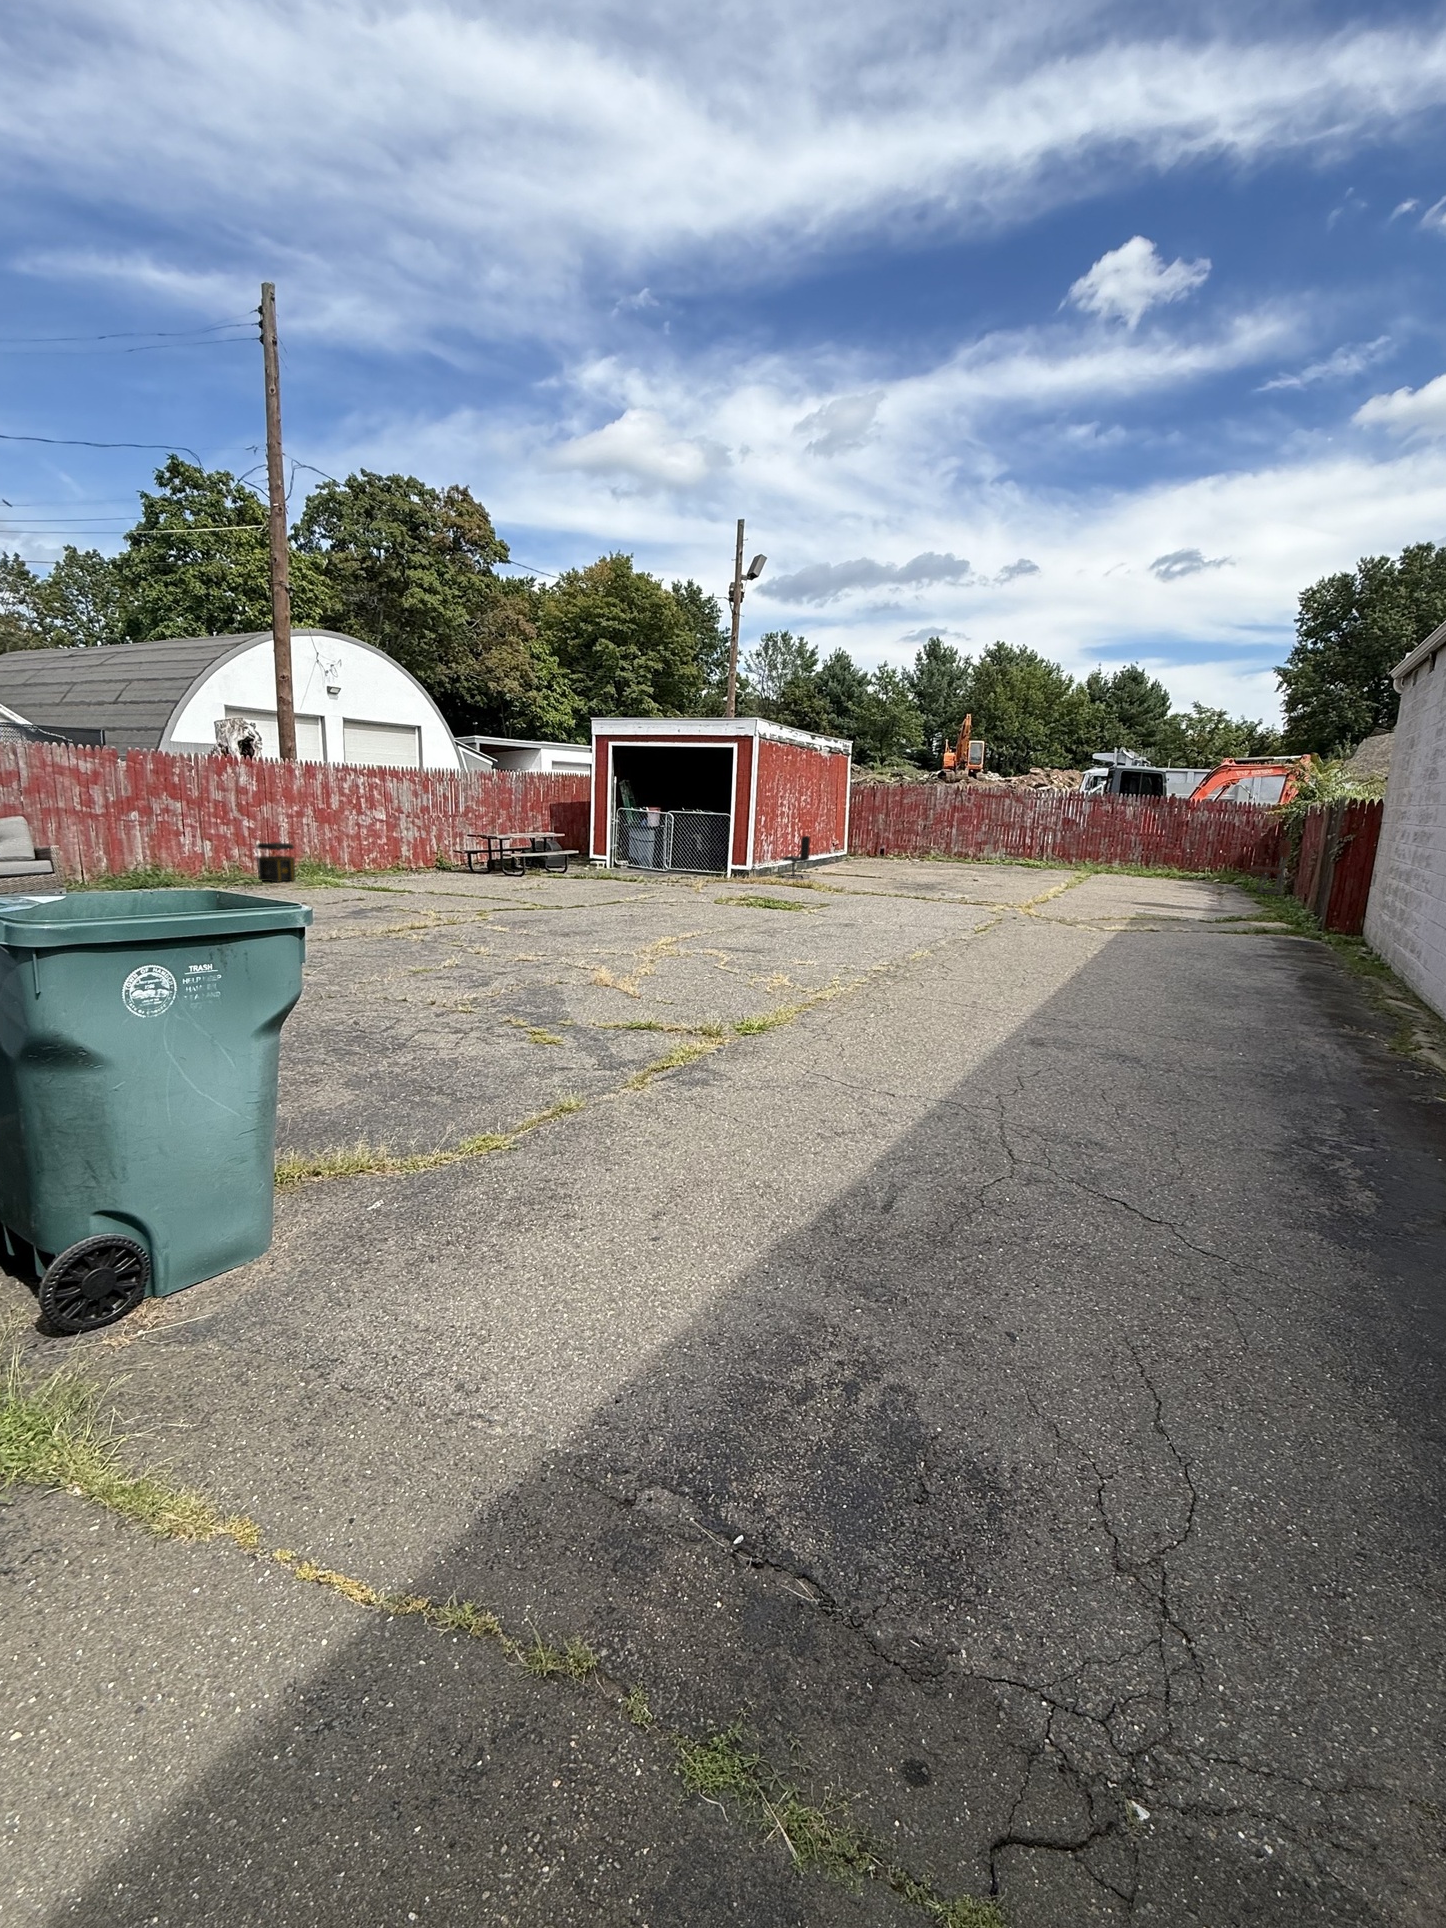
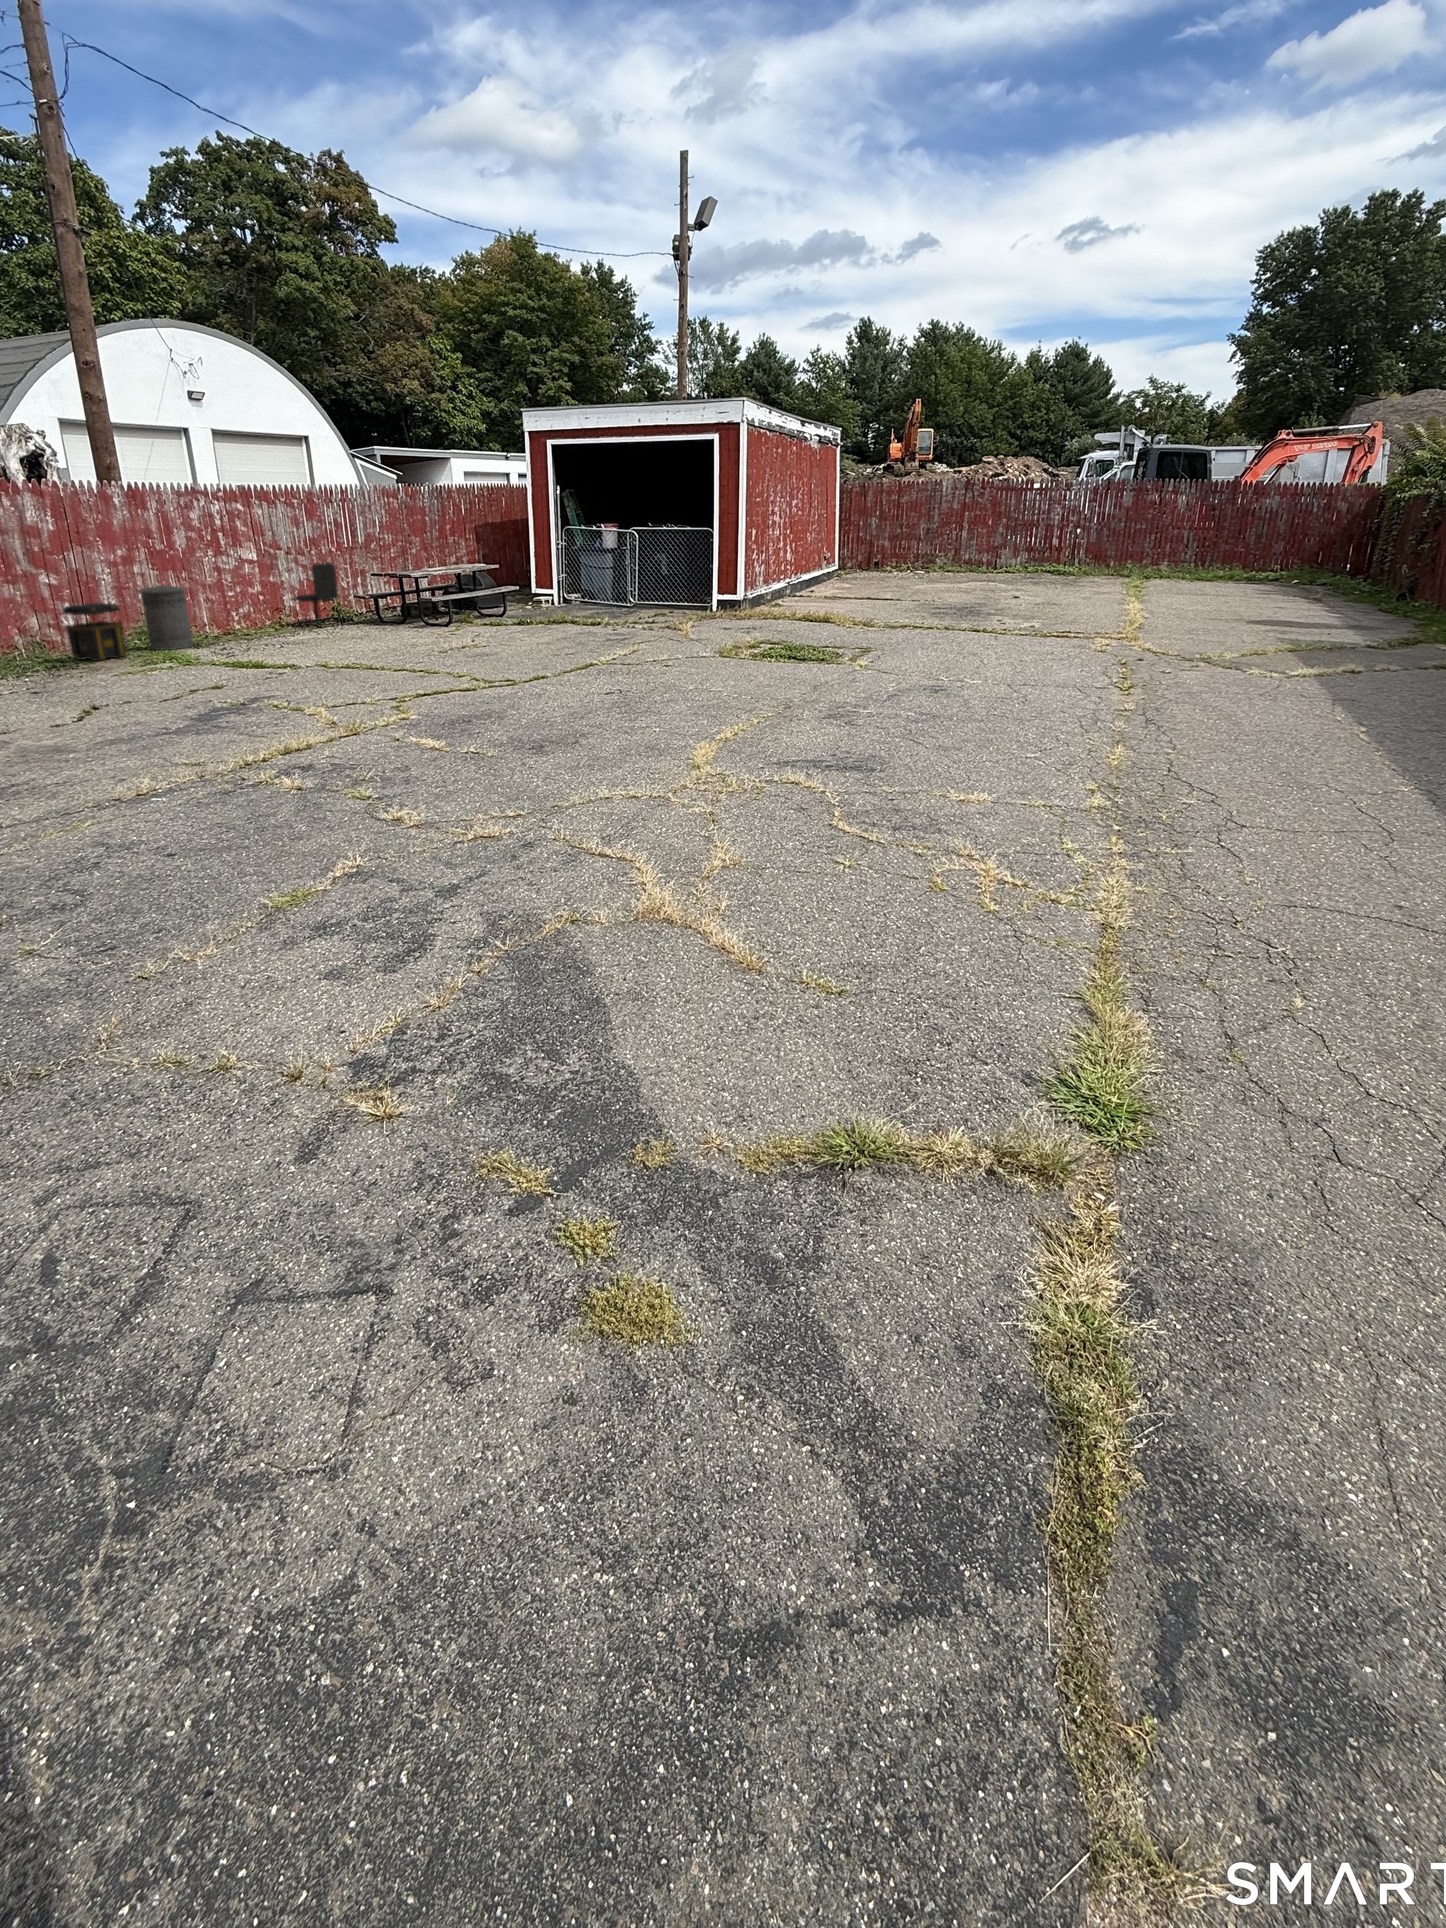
trash can: none [304,833,340,879] -> present [138,585,193,650]
chair: present [778,836,810,878] -> present [293,563,344,626]
bench: present [1252,840,1292,894] -> none [1344,526,1403,595]

